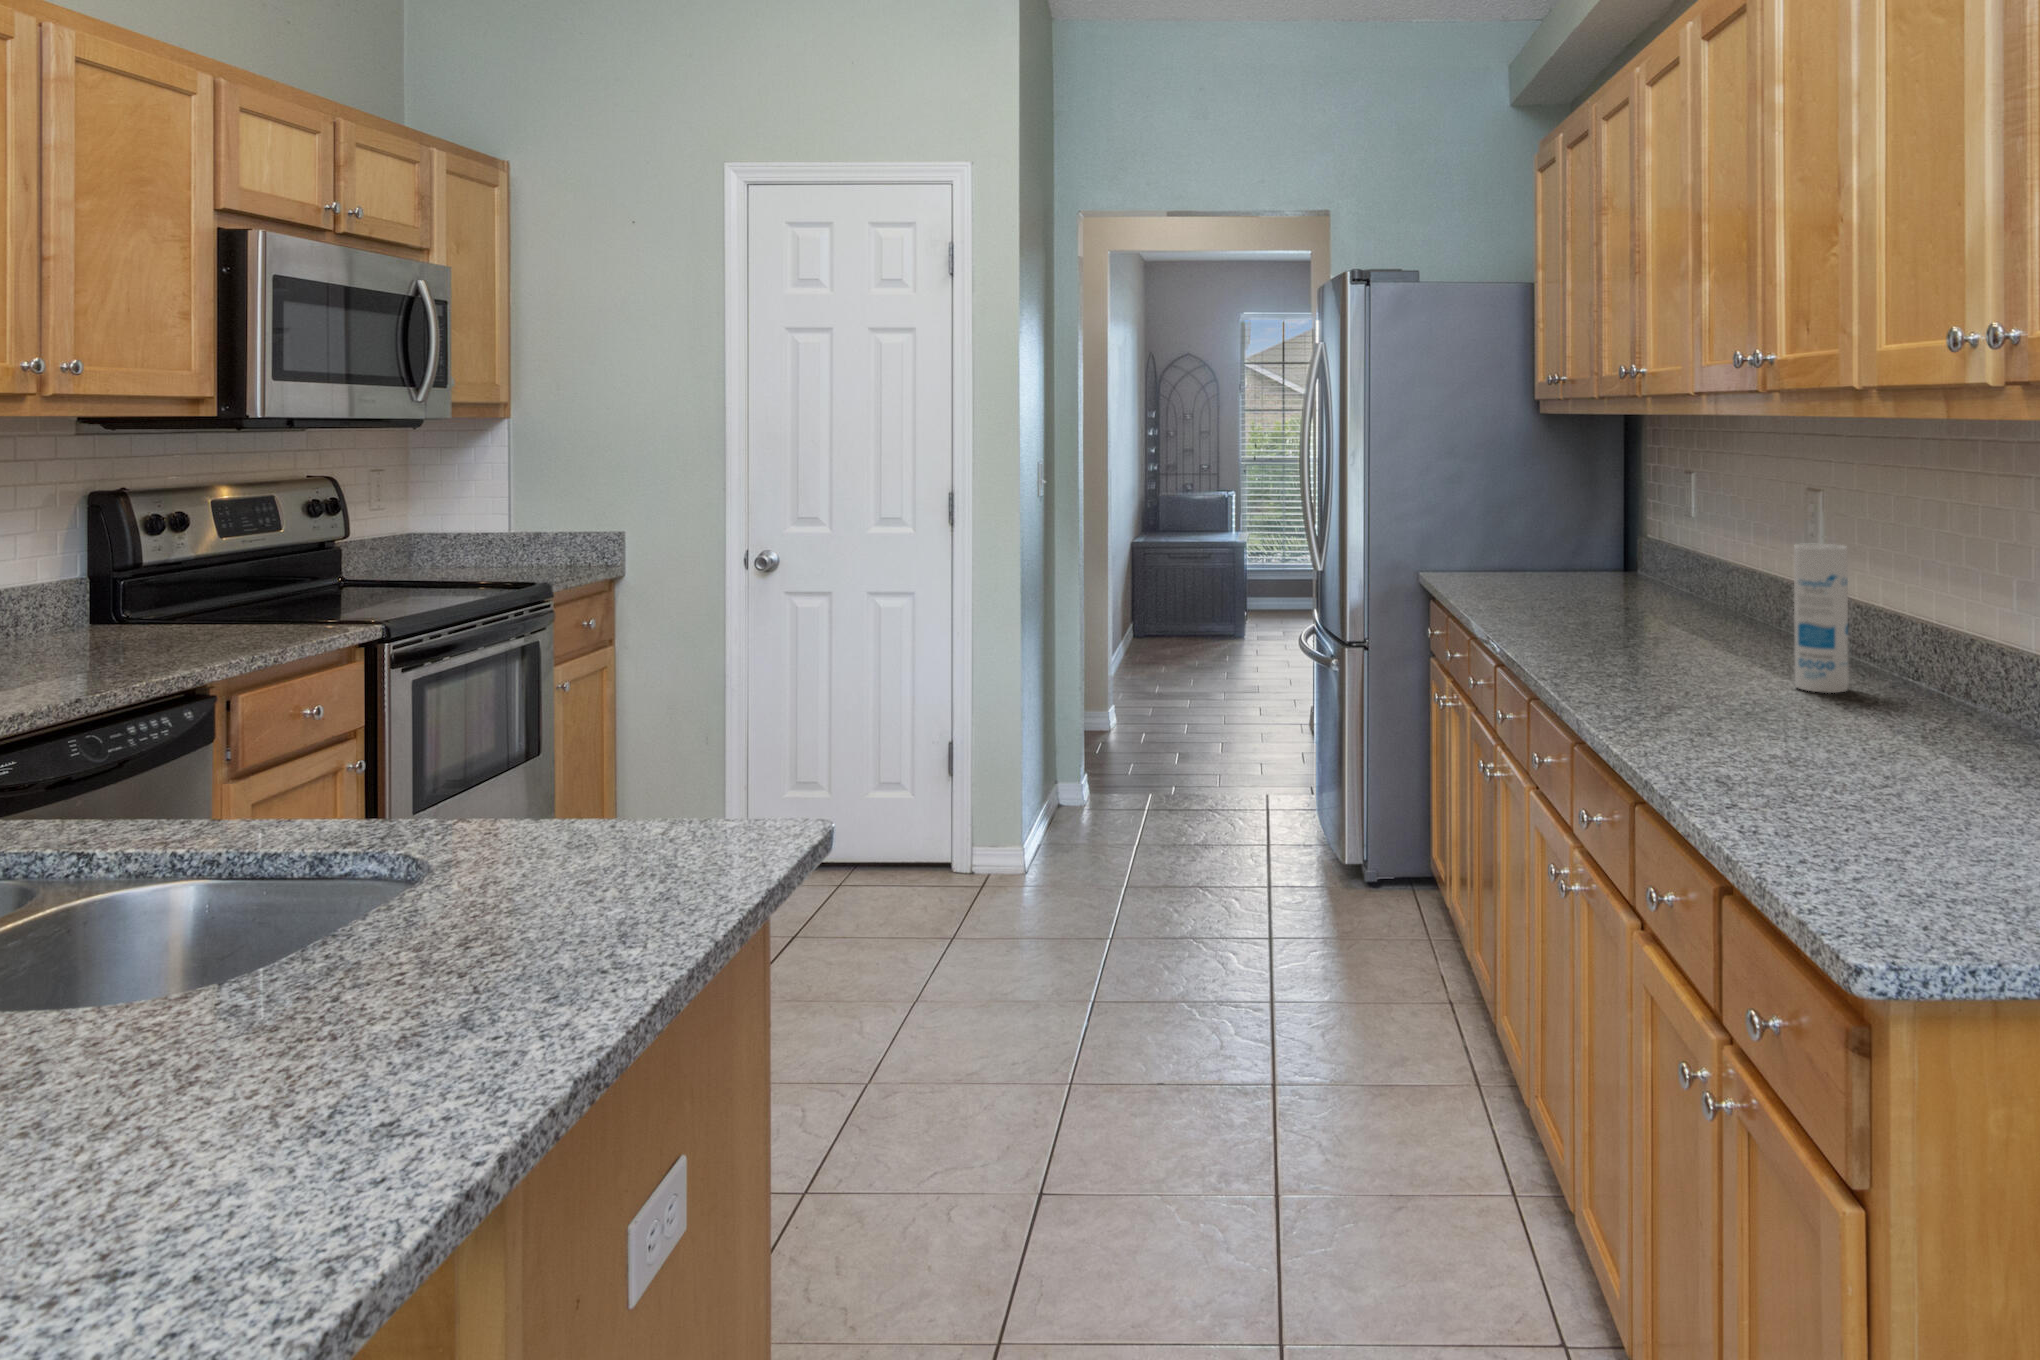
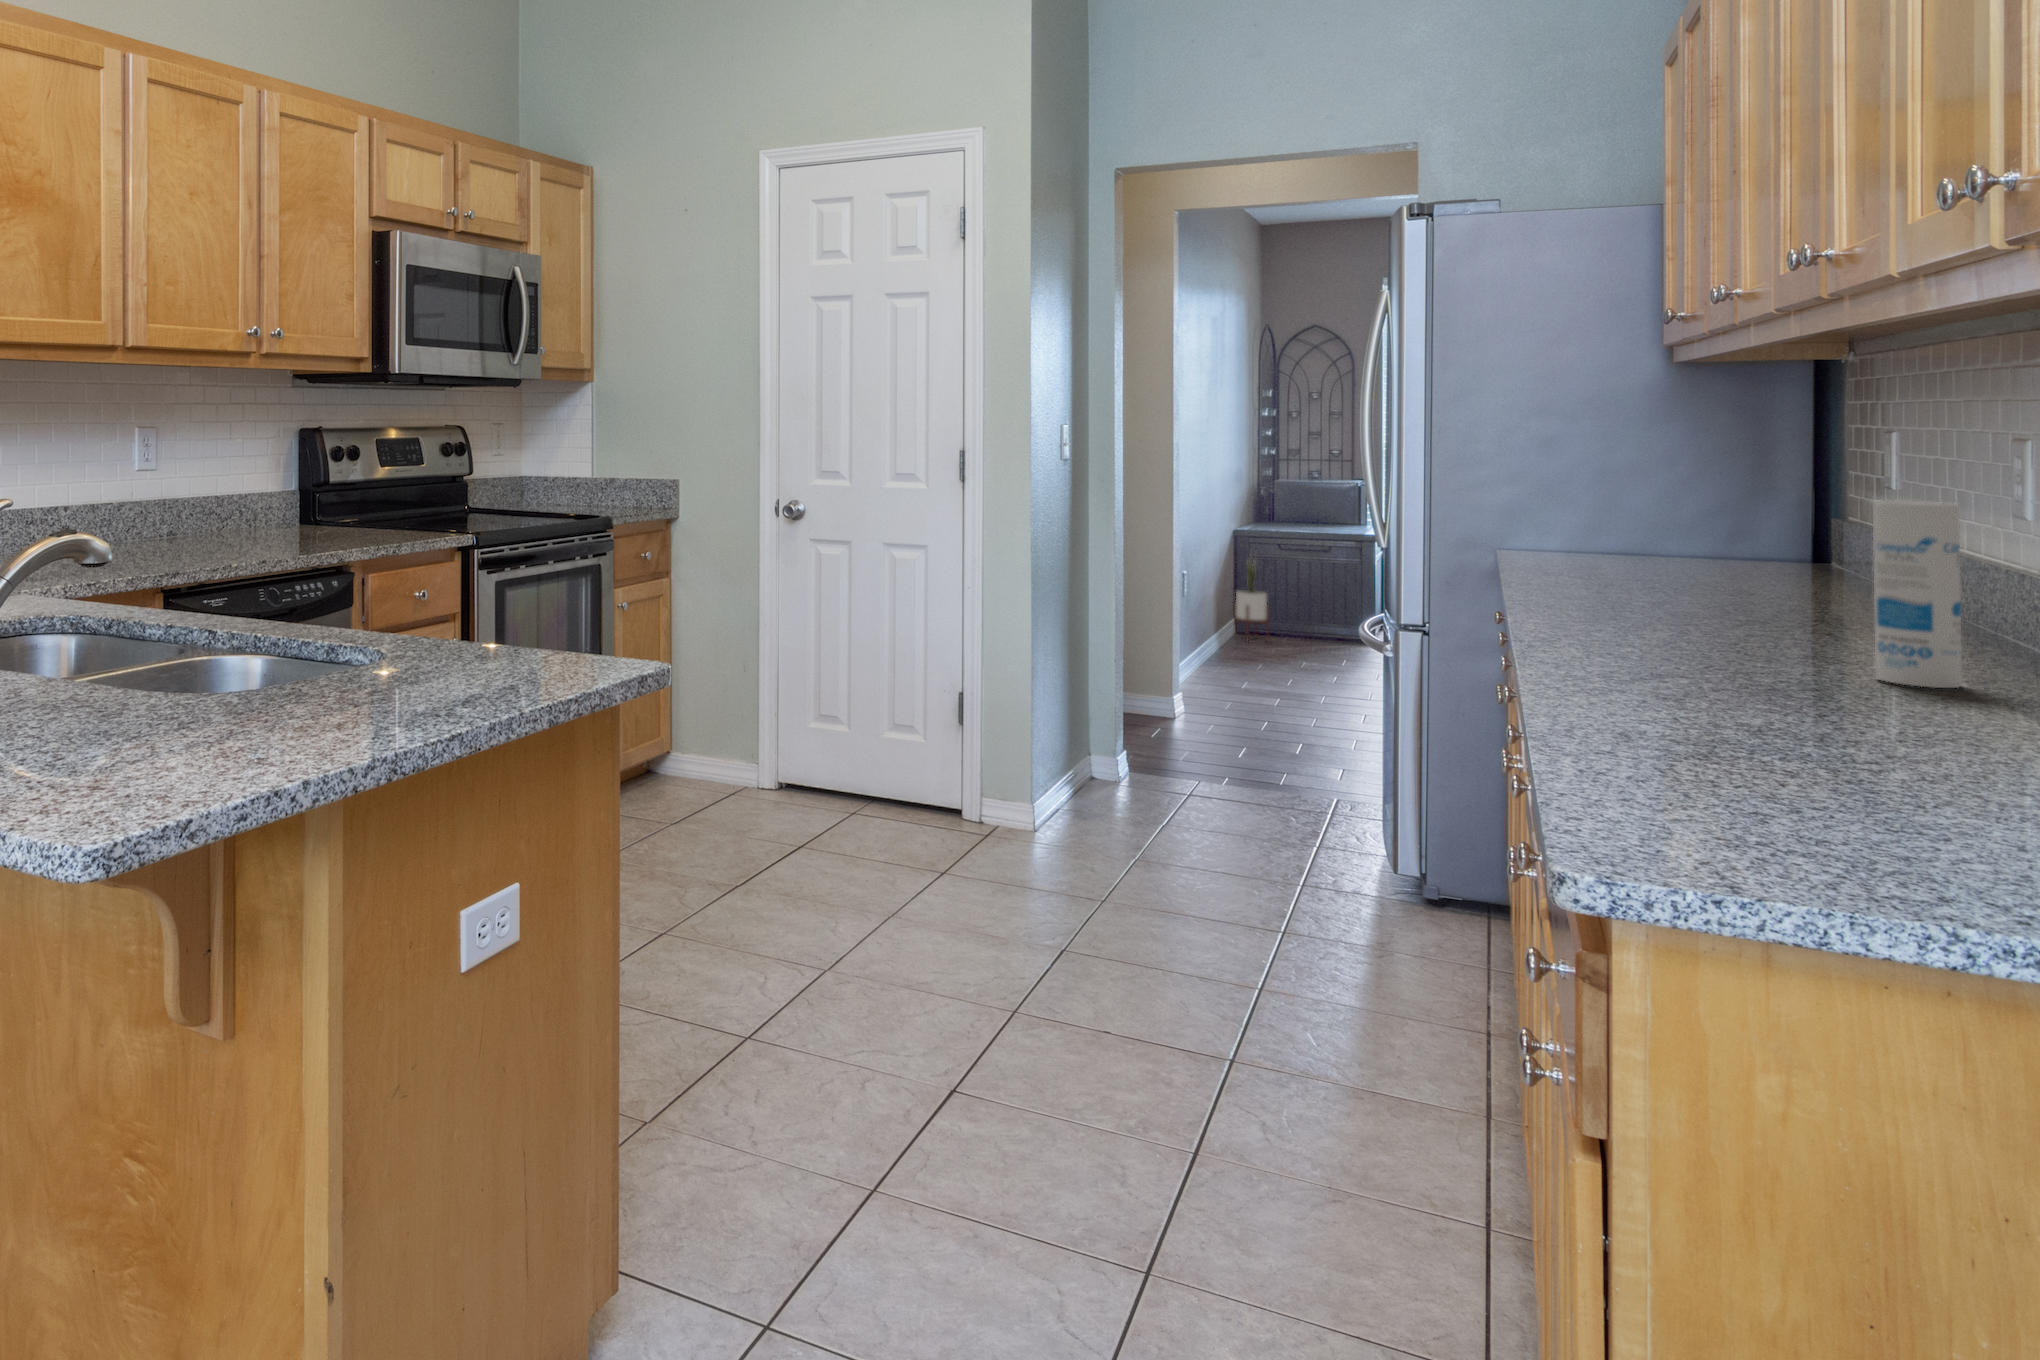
potted plant: none [1139,554,1168,644] -> present [1234,557,1269,632]

